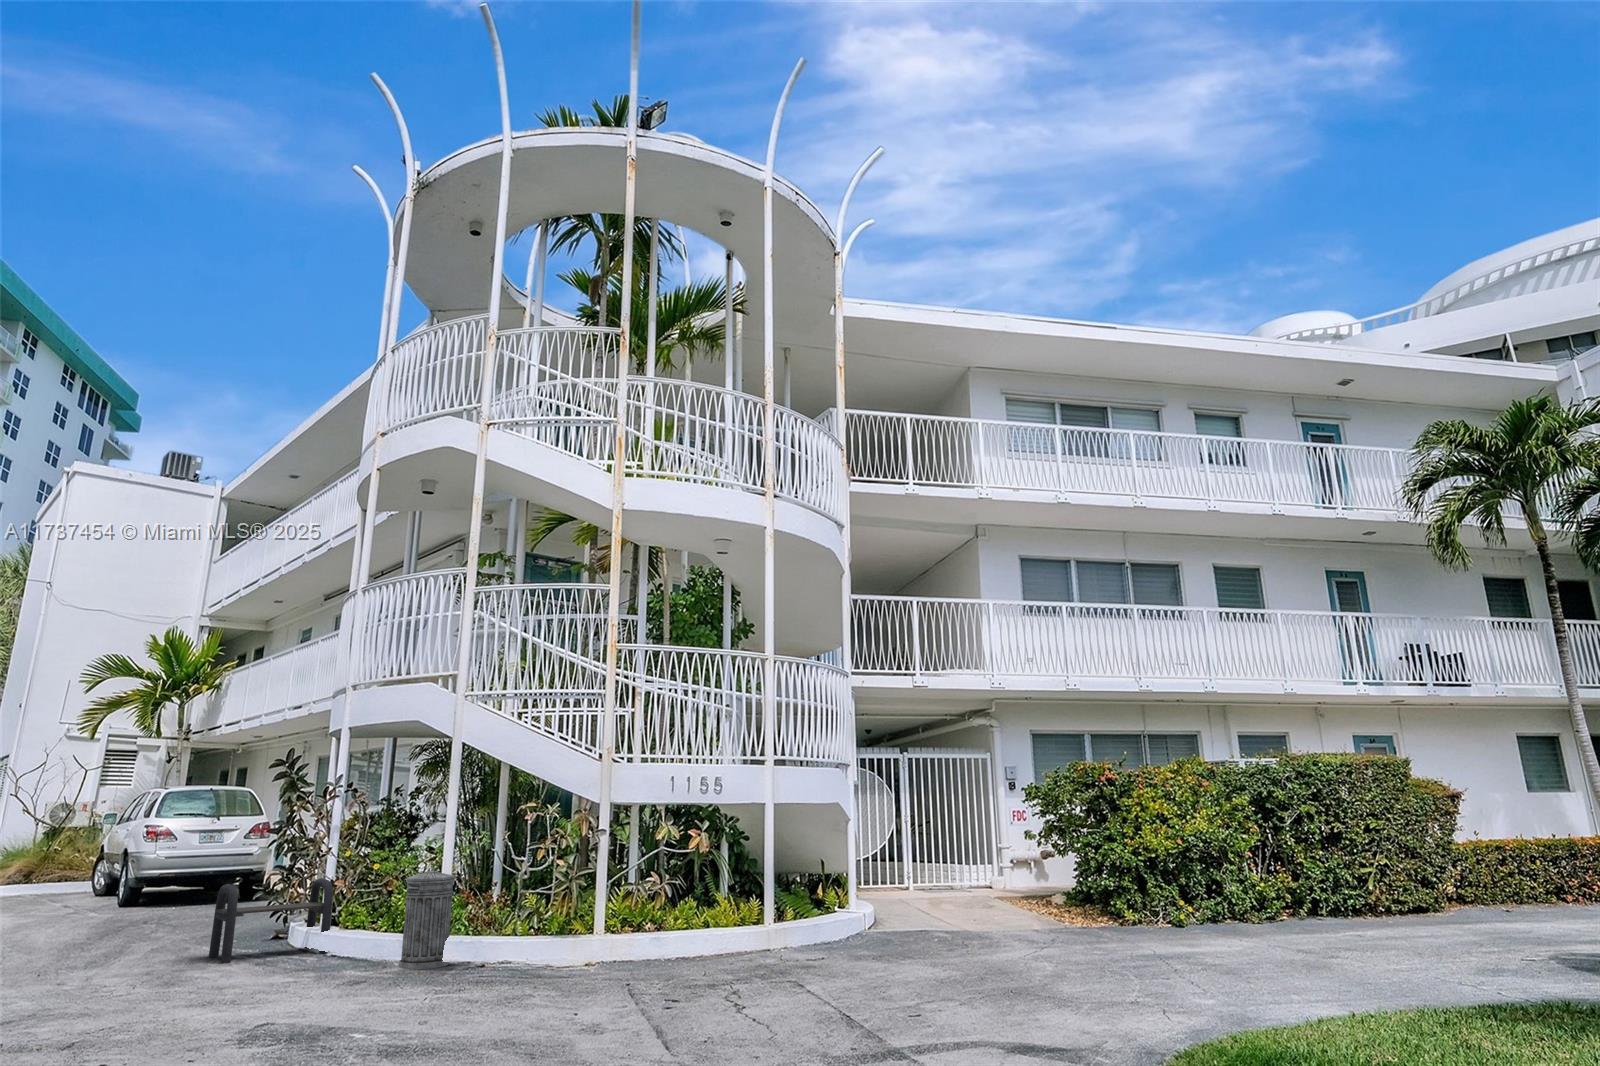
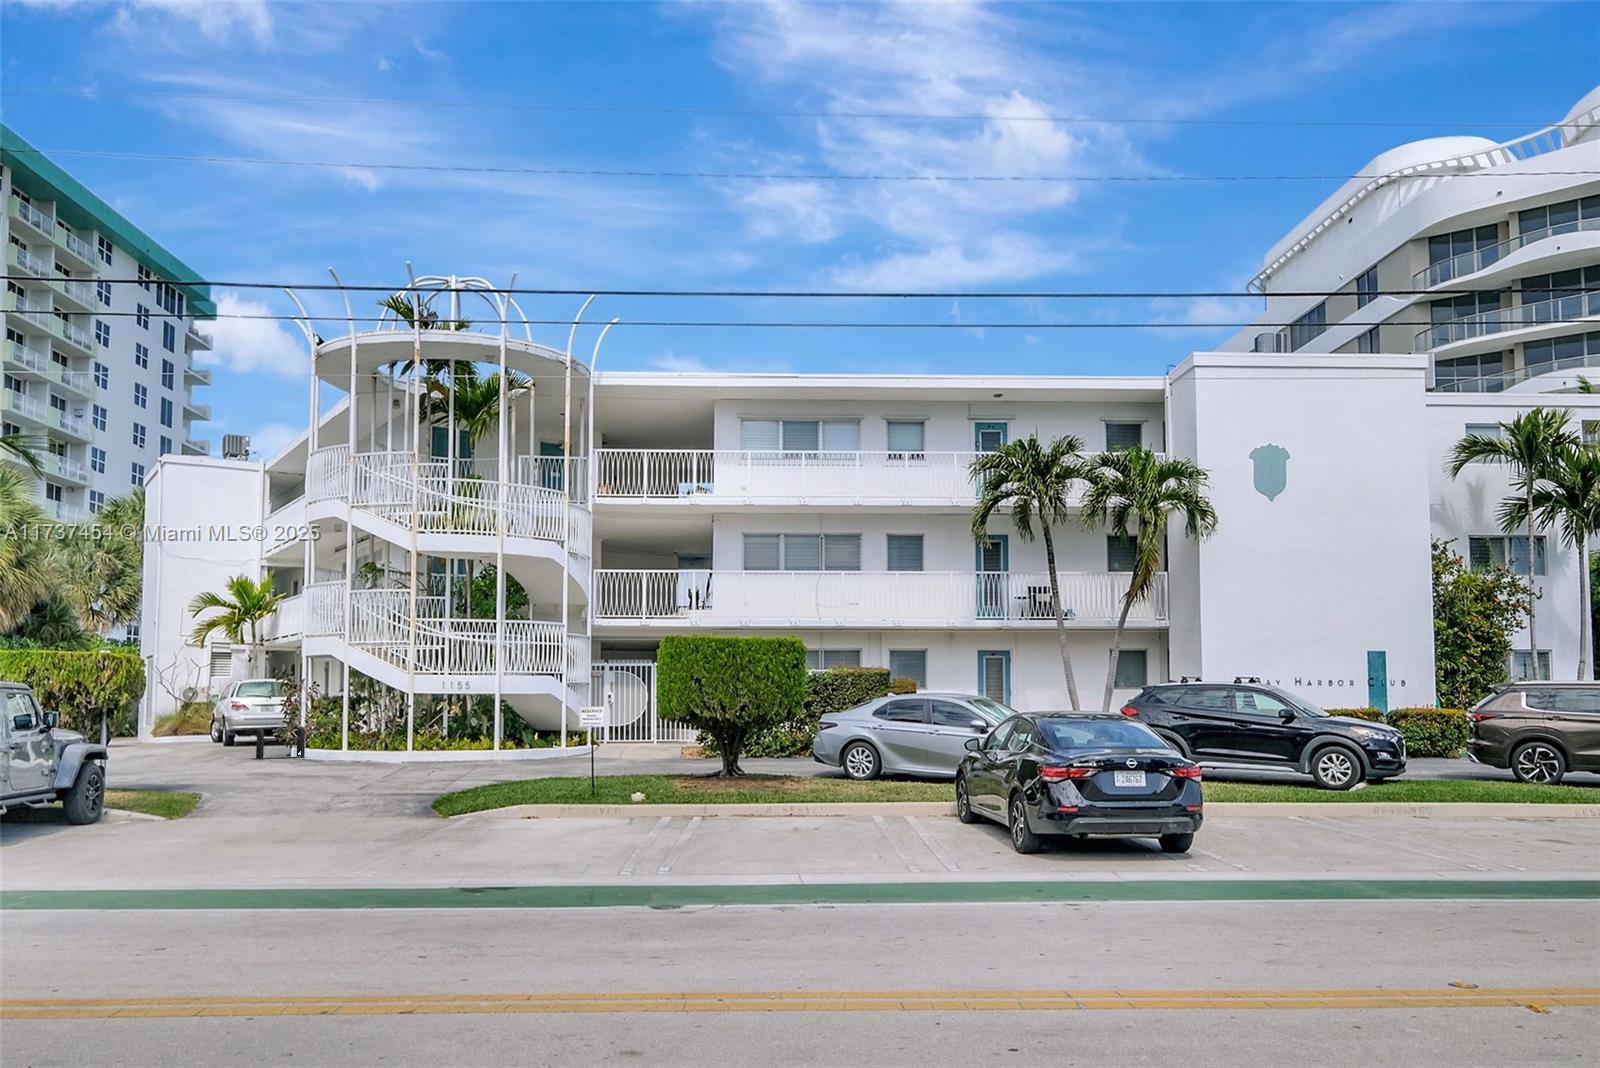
trash can: present [399,868,455,969] -> none [326,722,348,762]

